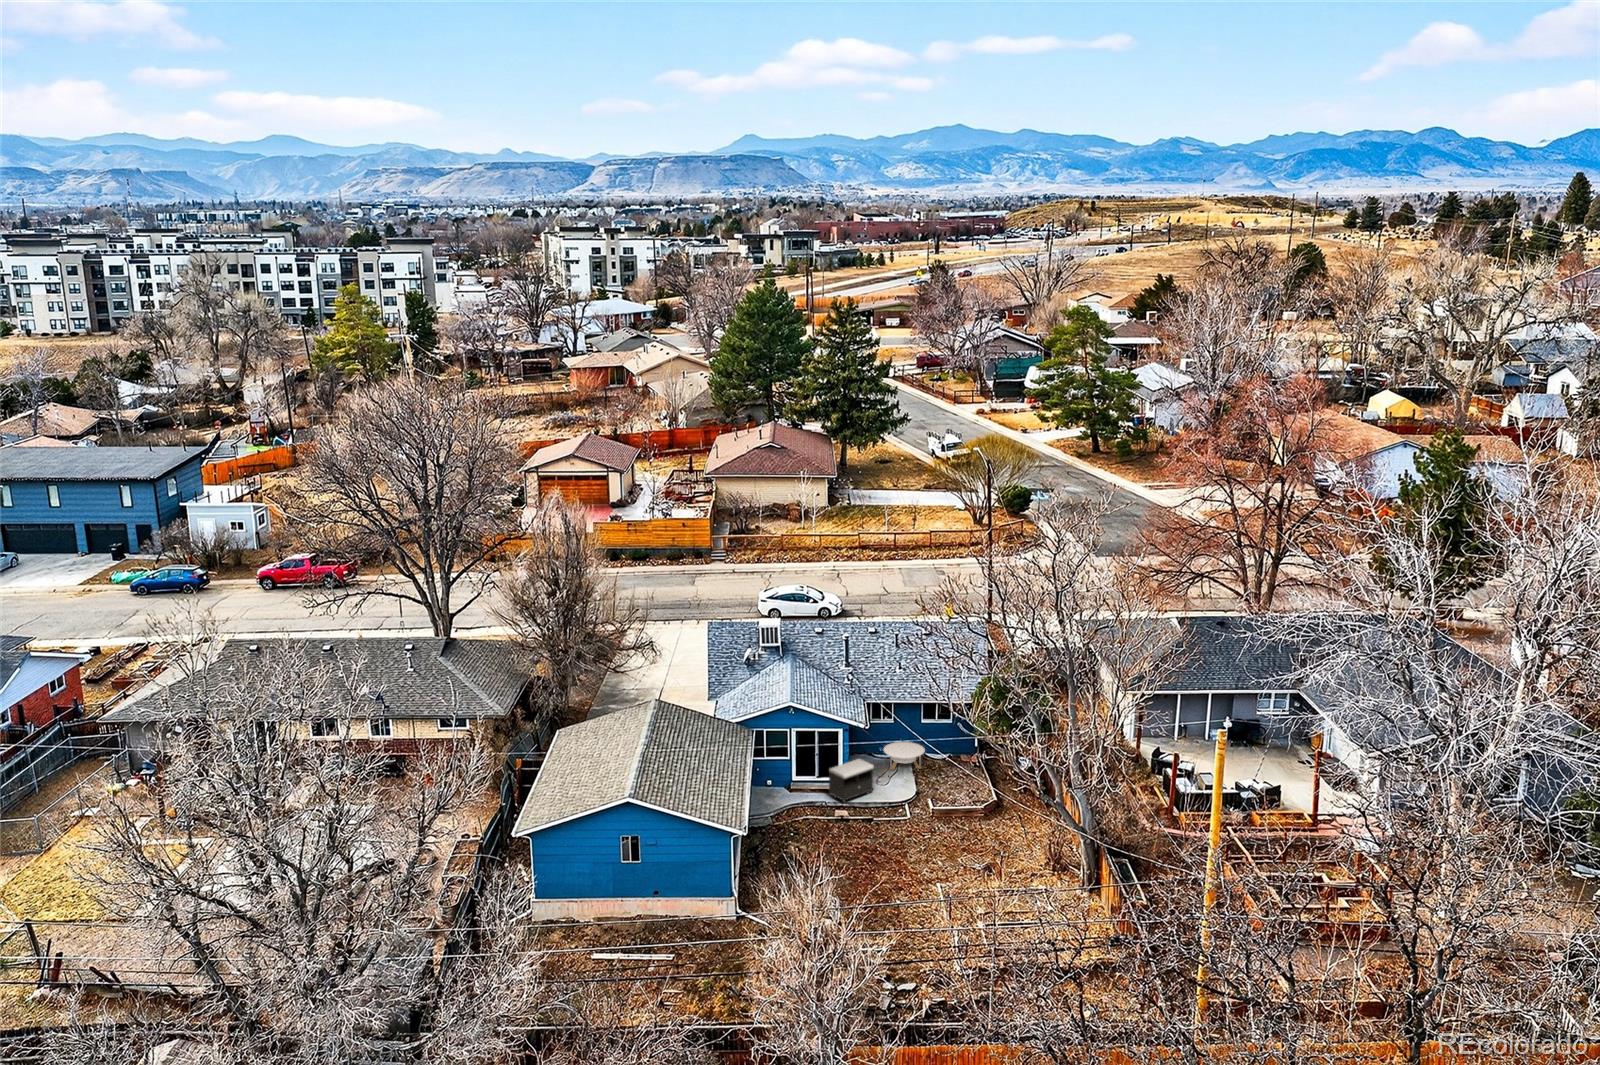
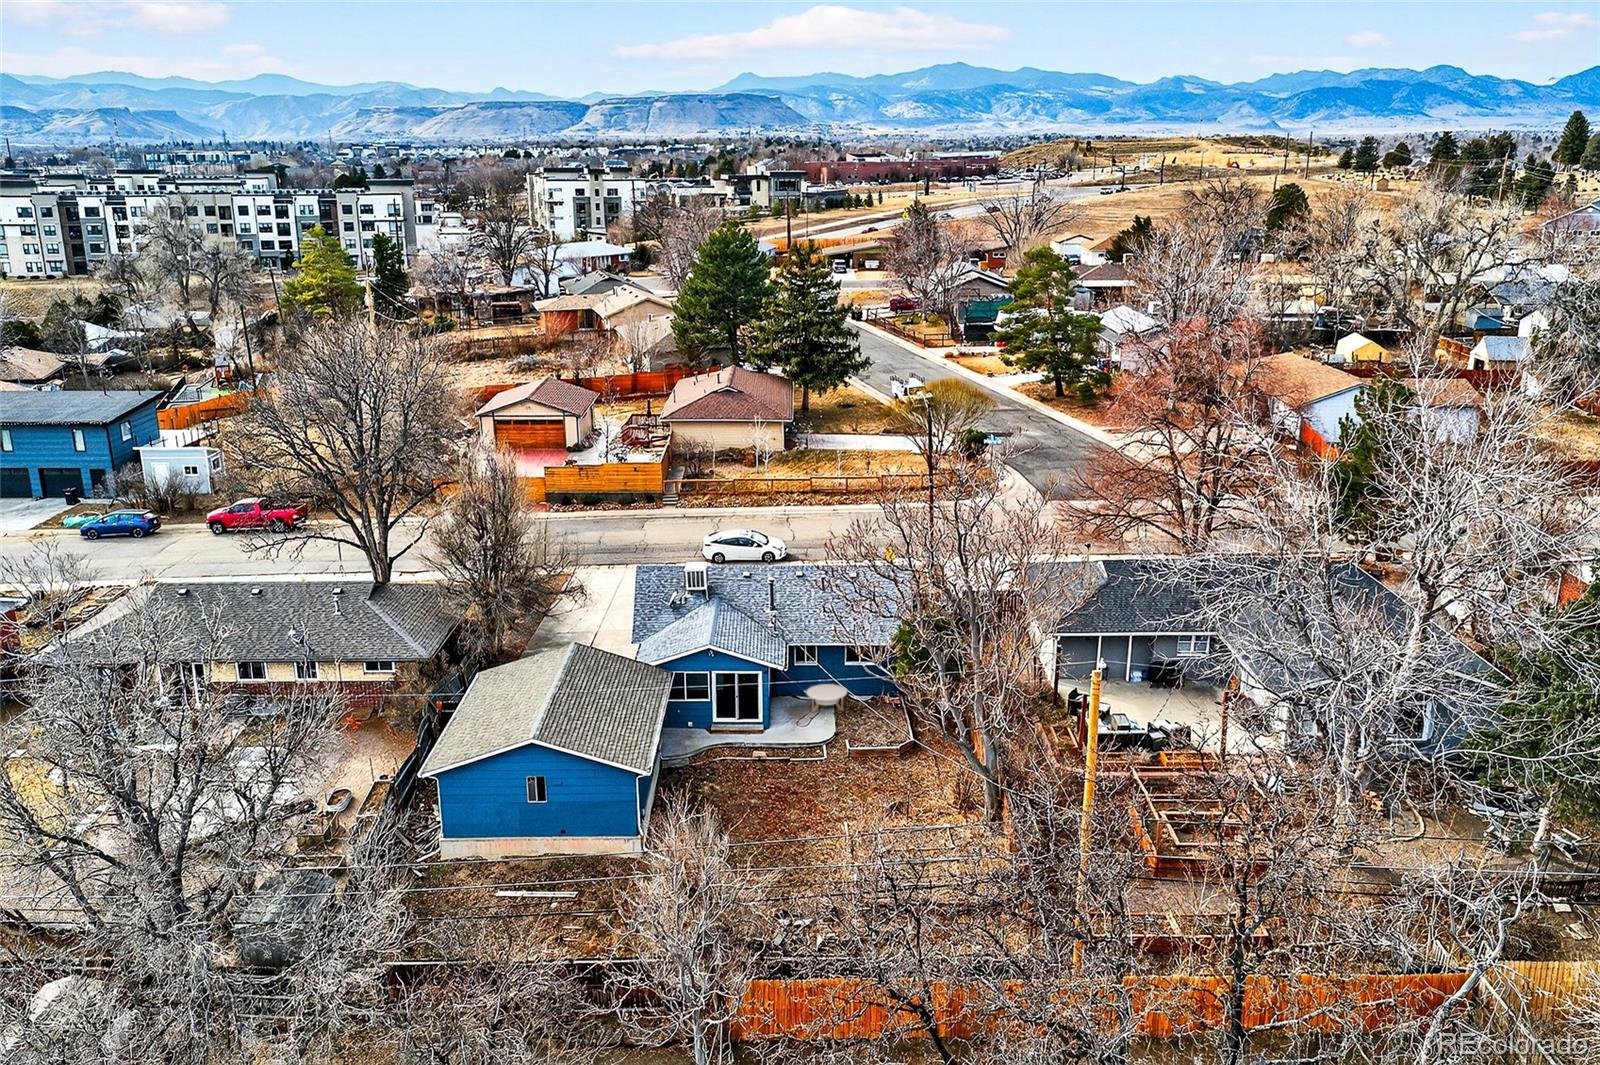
storage bench: present [829,759,874,801] -> none [748,701,793,743]

